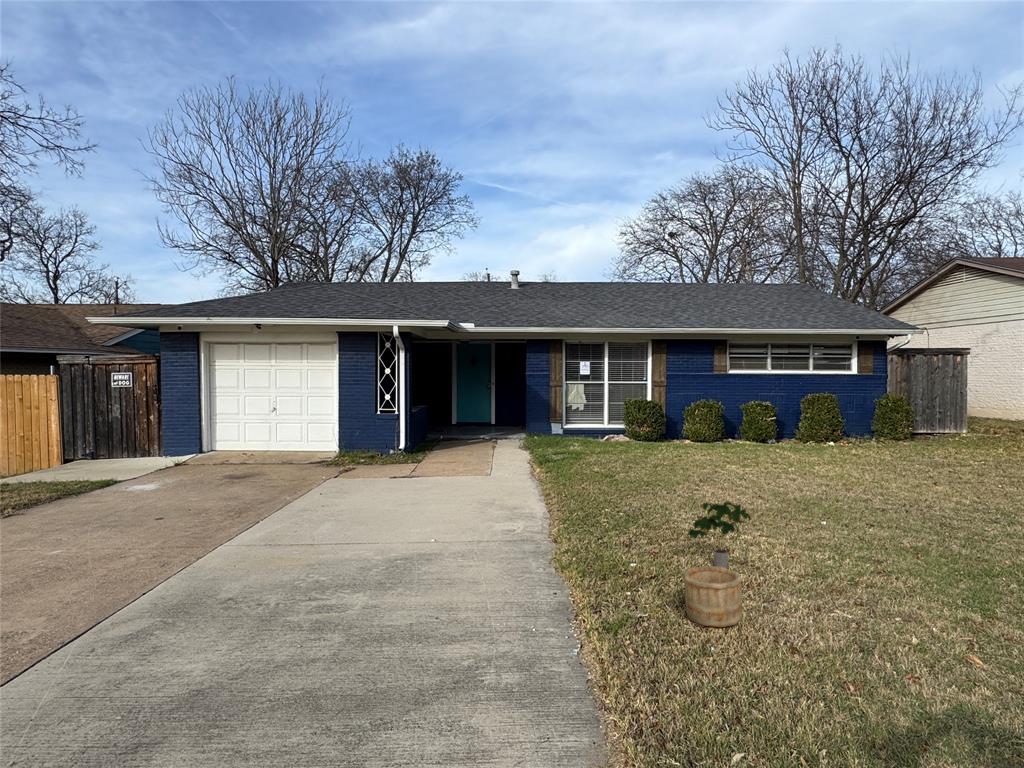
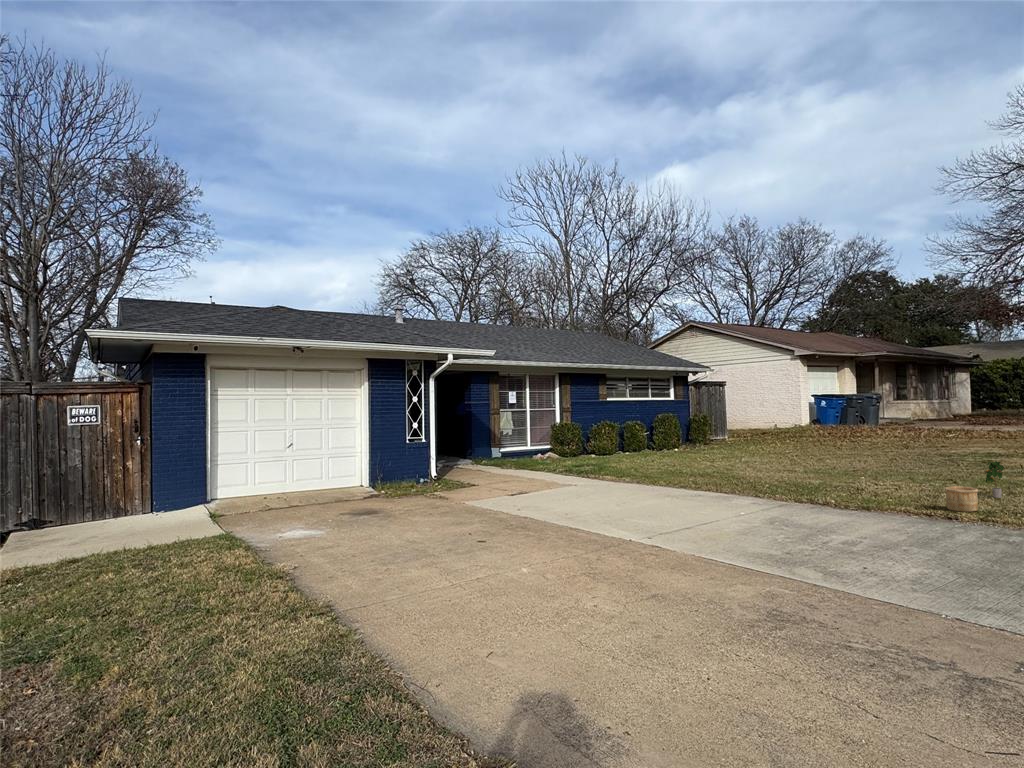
potted plant: present [688,502,751,568] -> present [984,461,1005,498]

